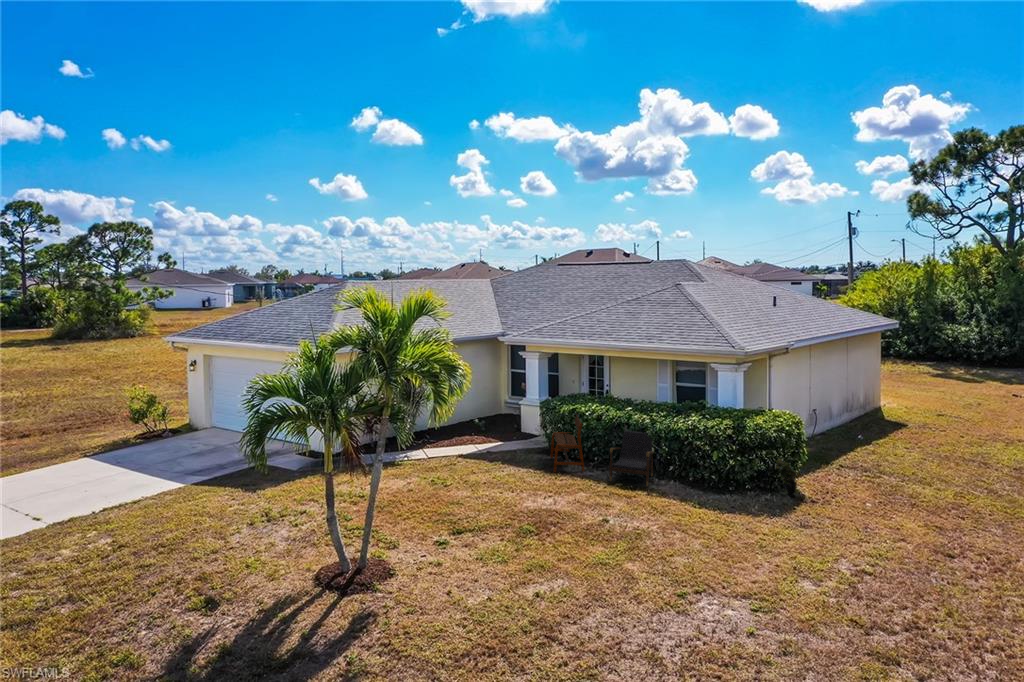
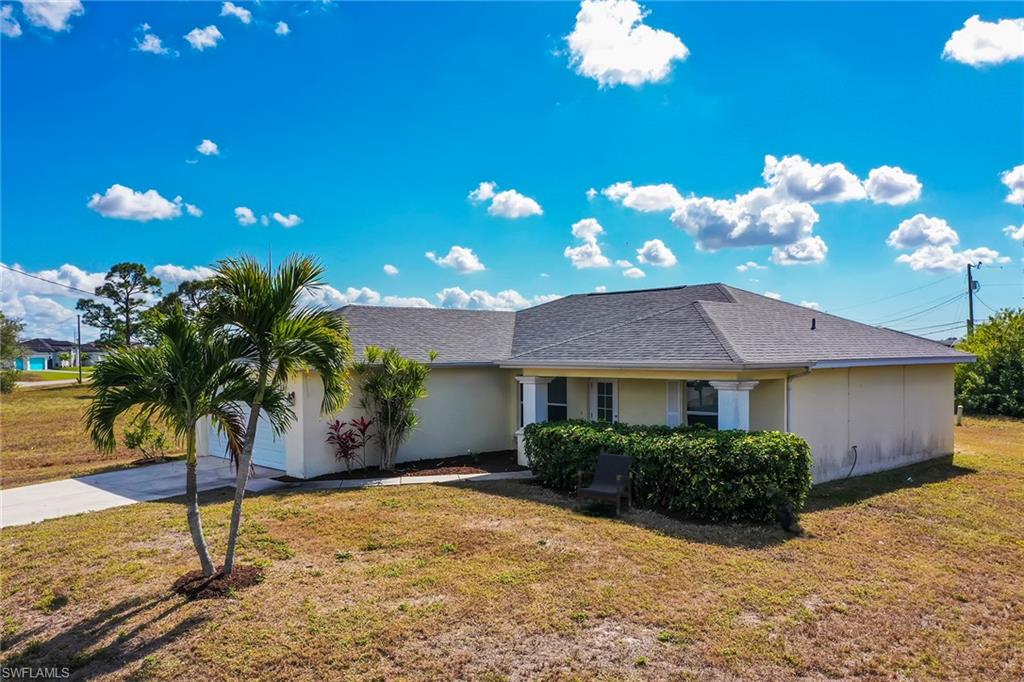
bench: present [550,415,585,472] -> none [521,437,559,500]

